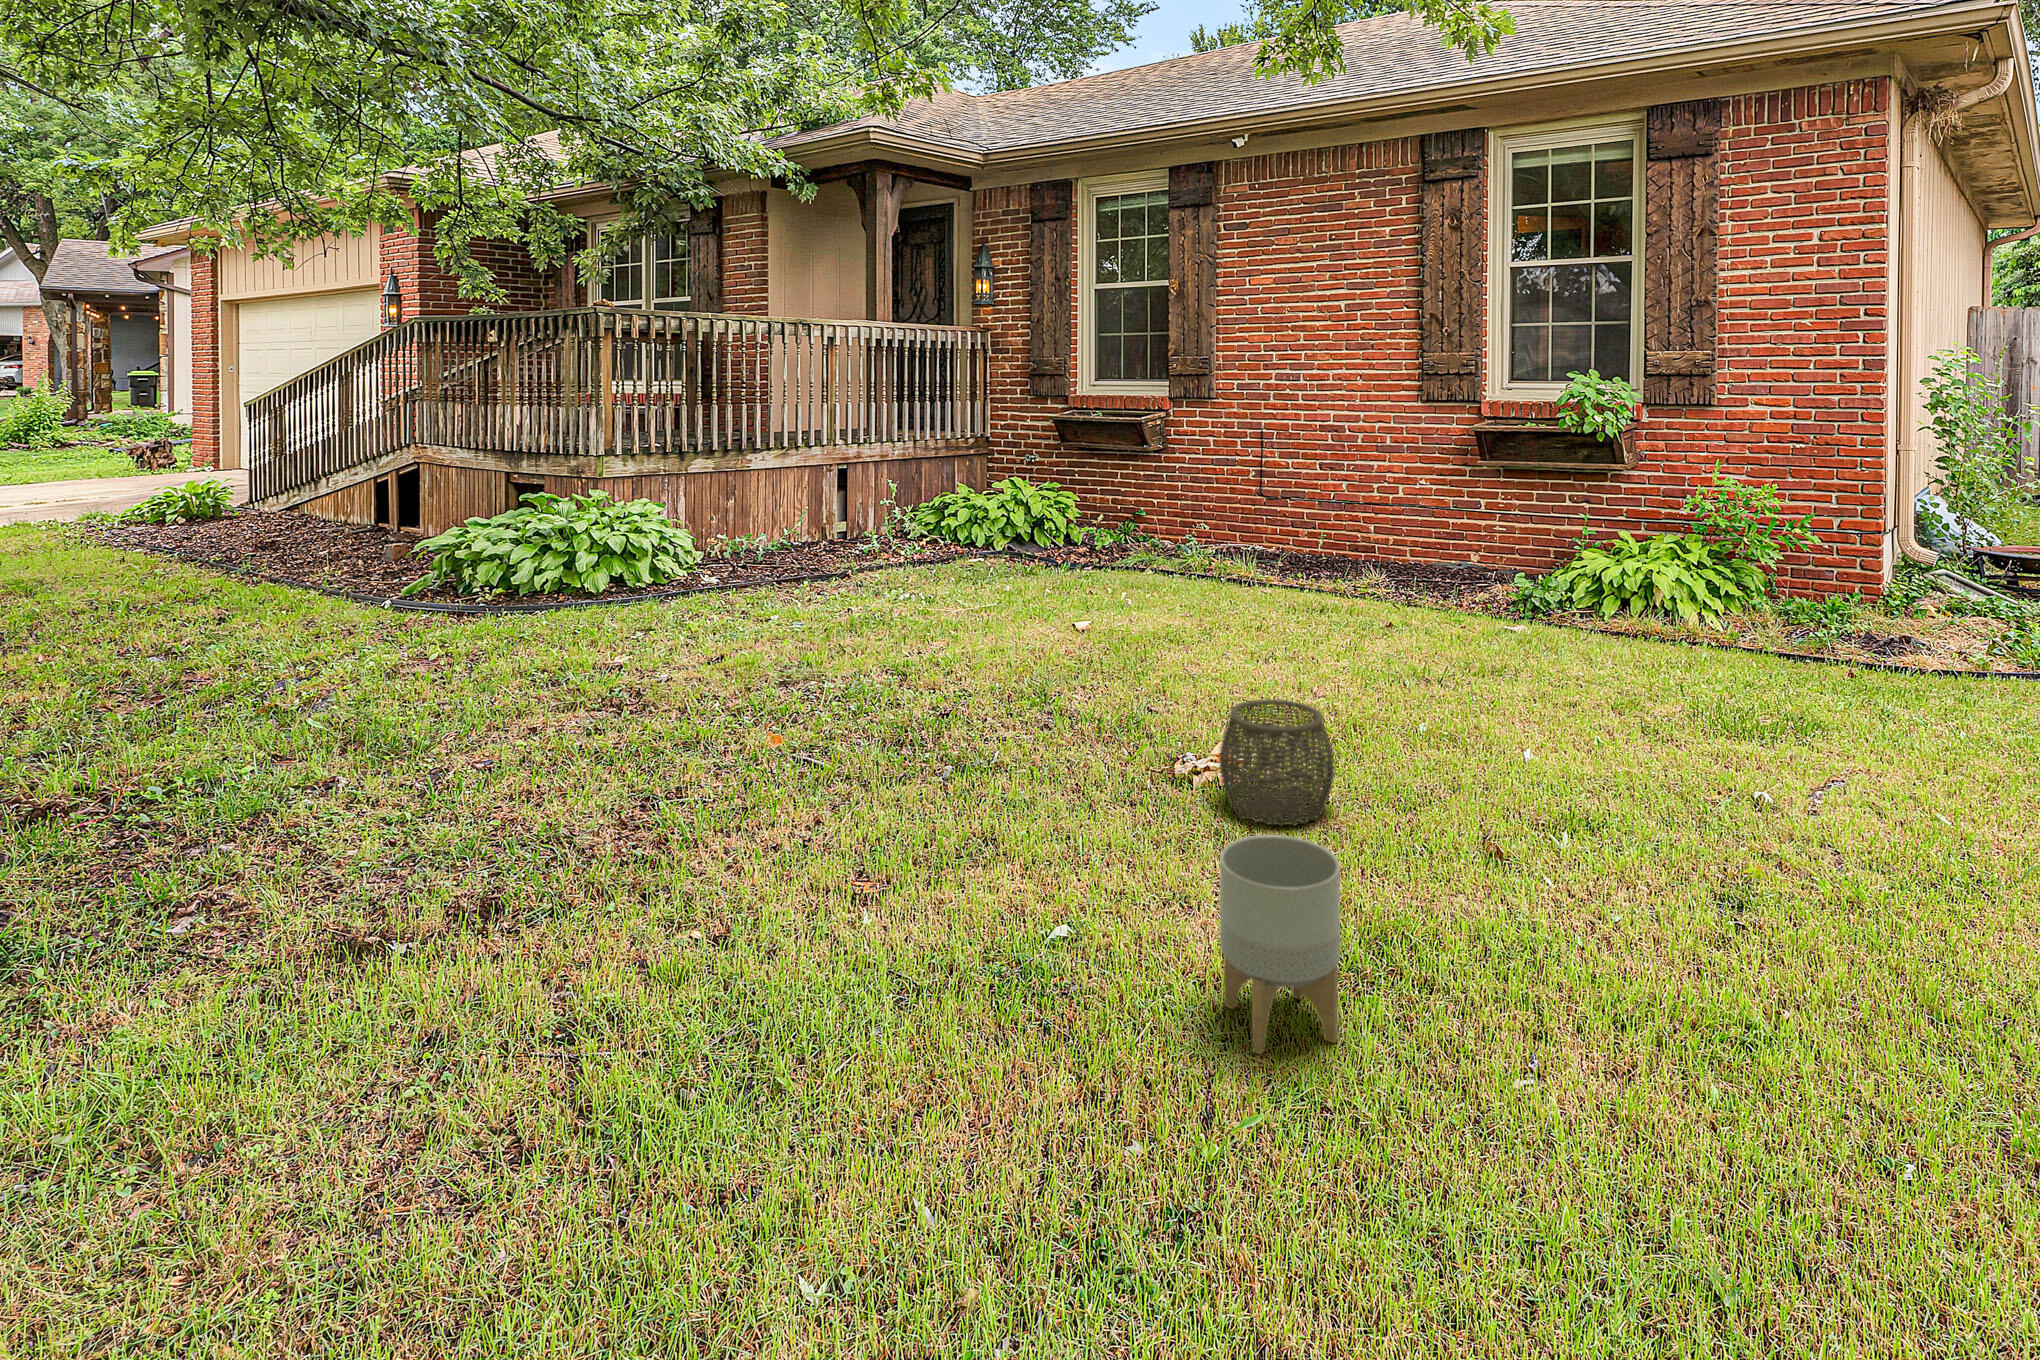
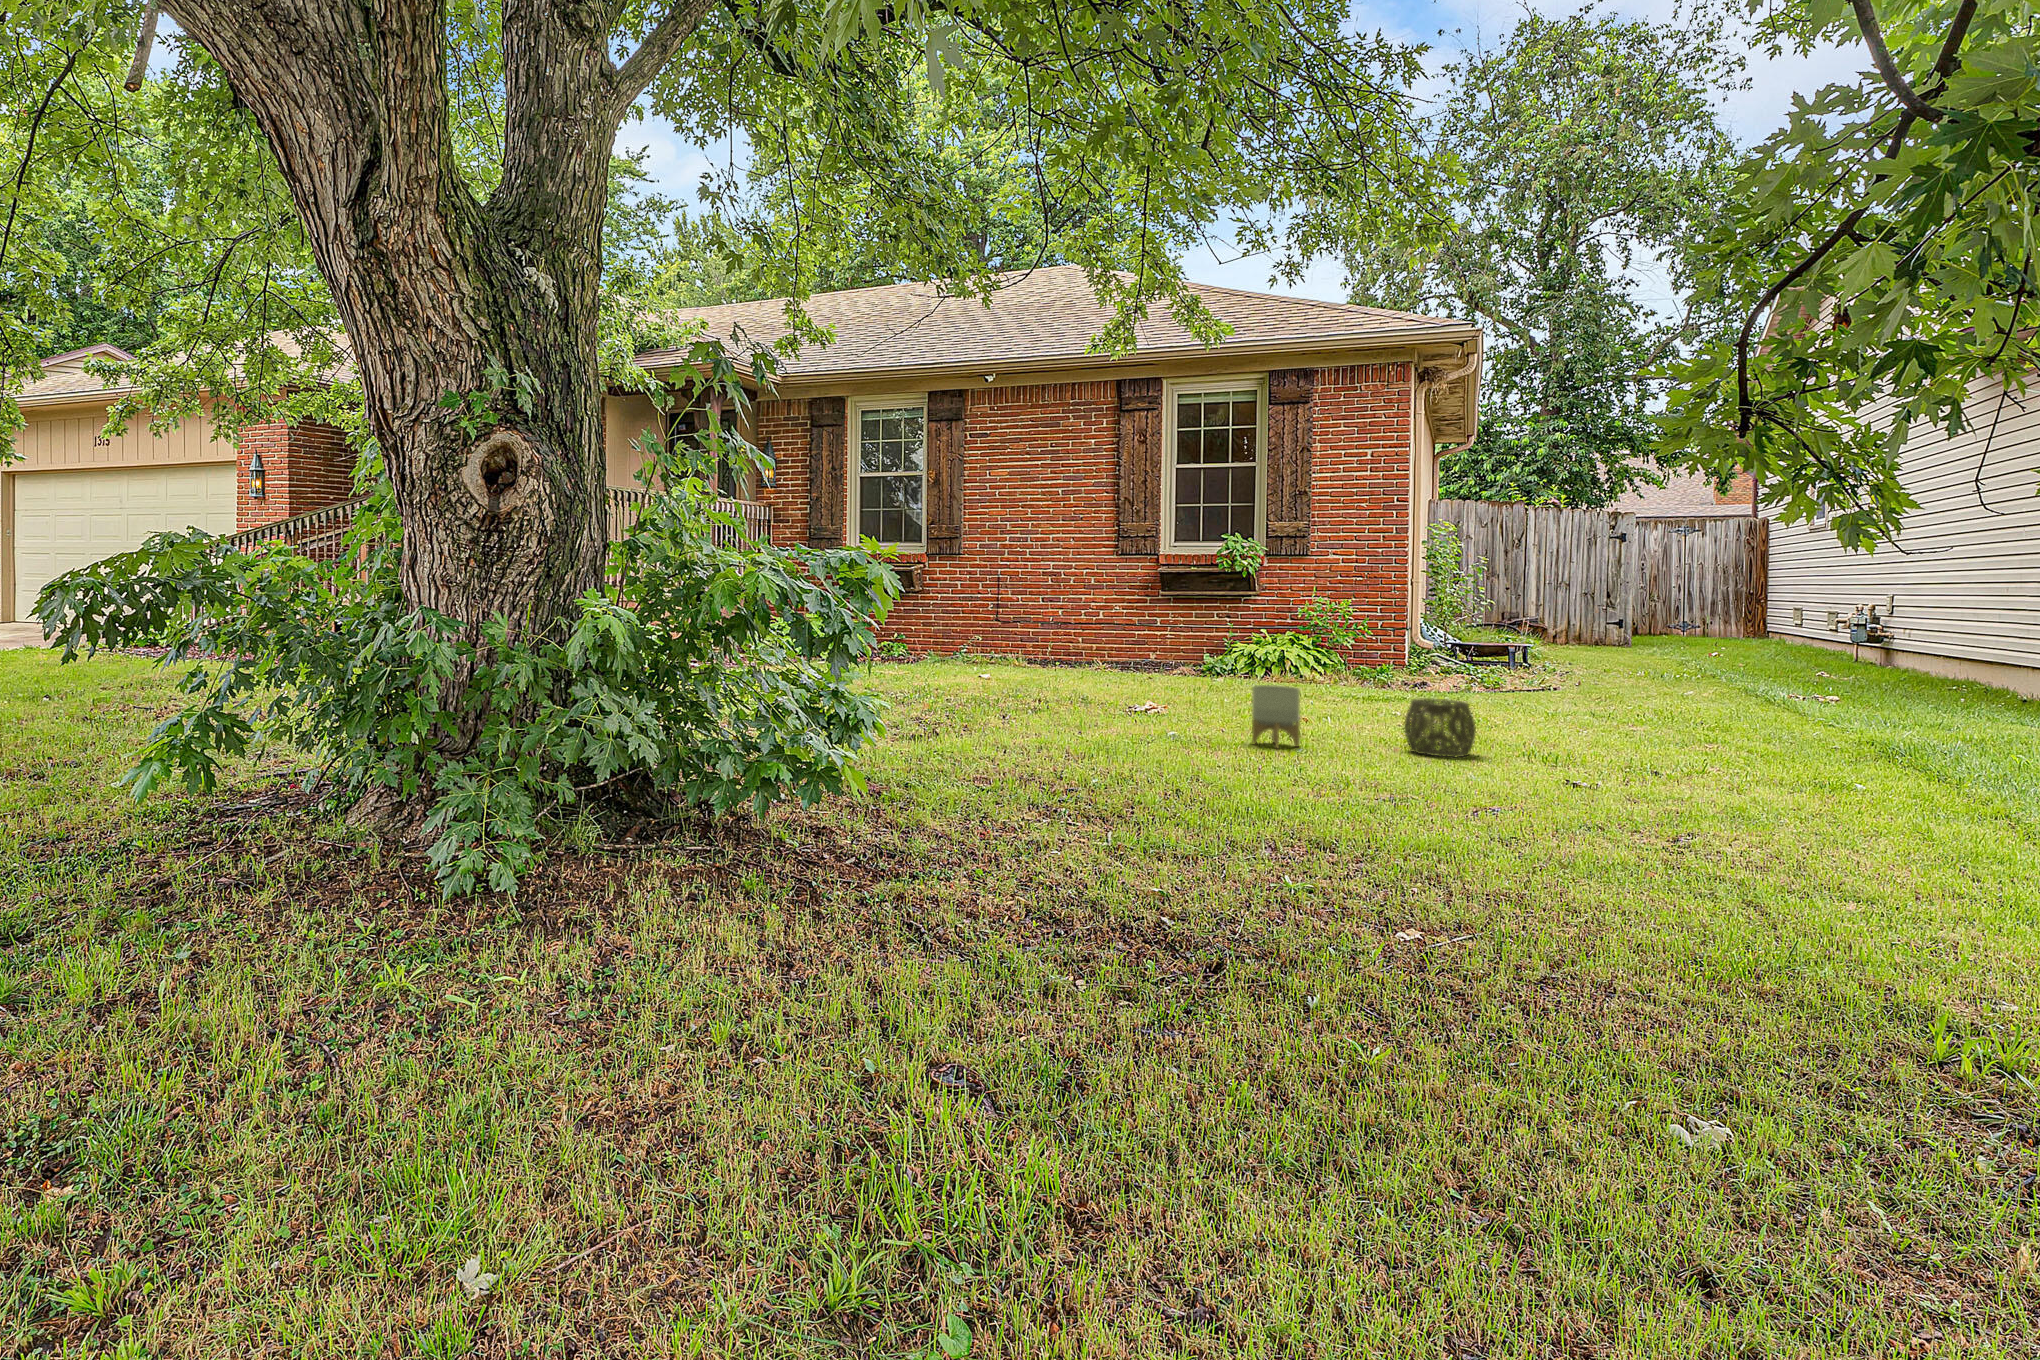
woven basket: present [1219,699,1335,826] -> present [1405,698,1476,757]

